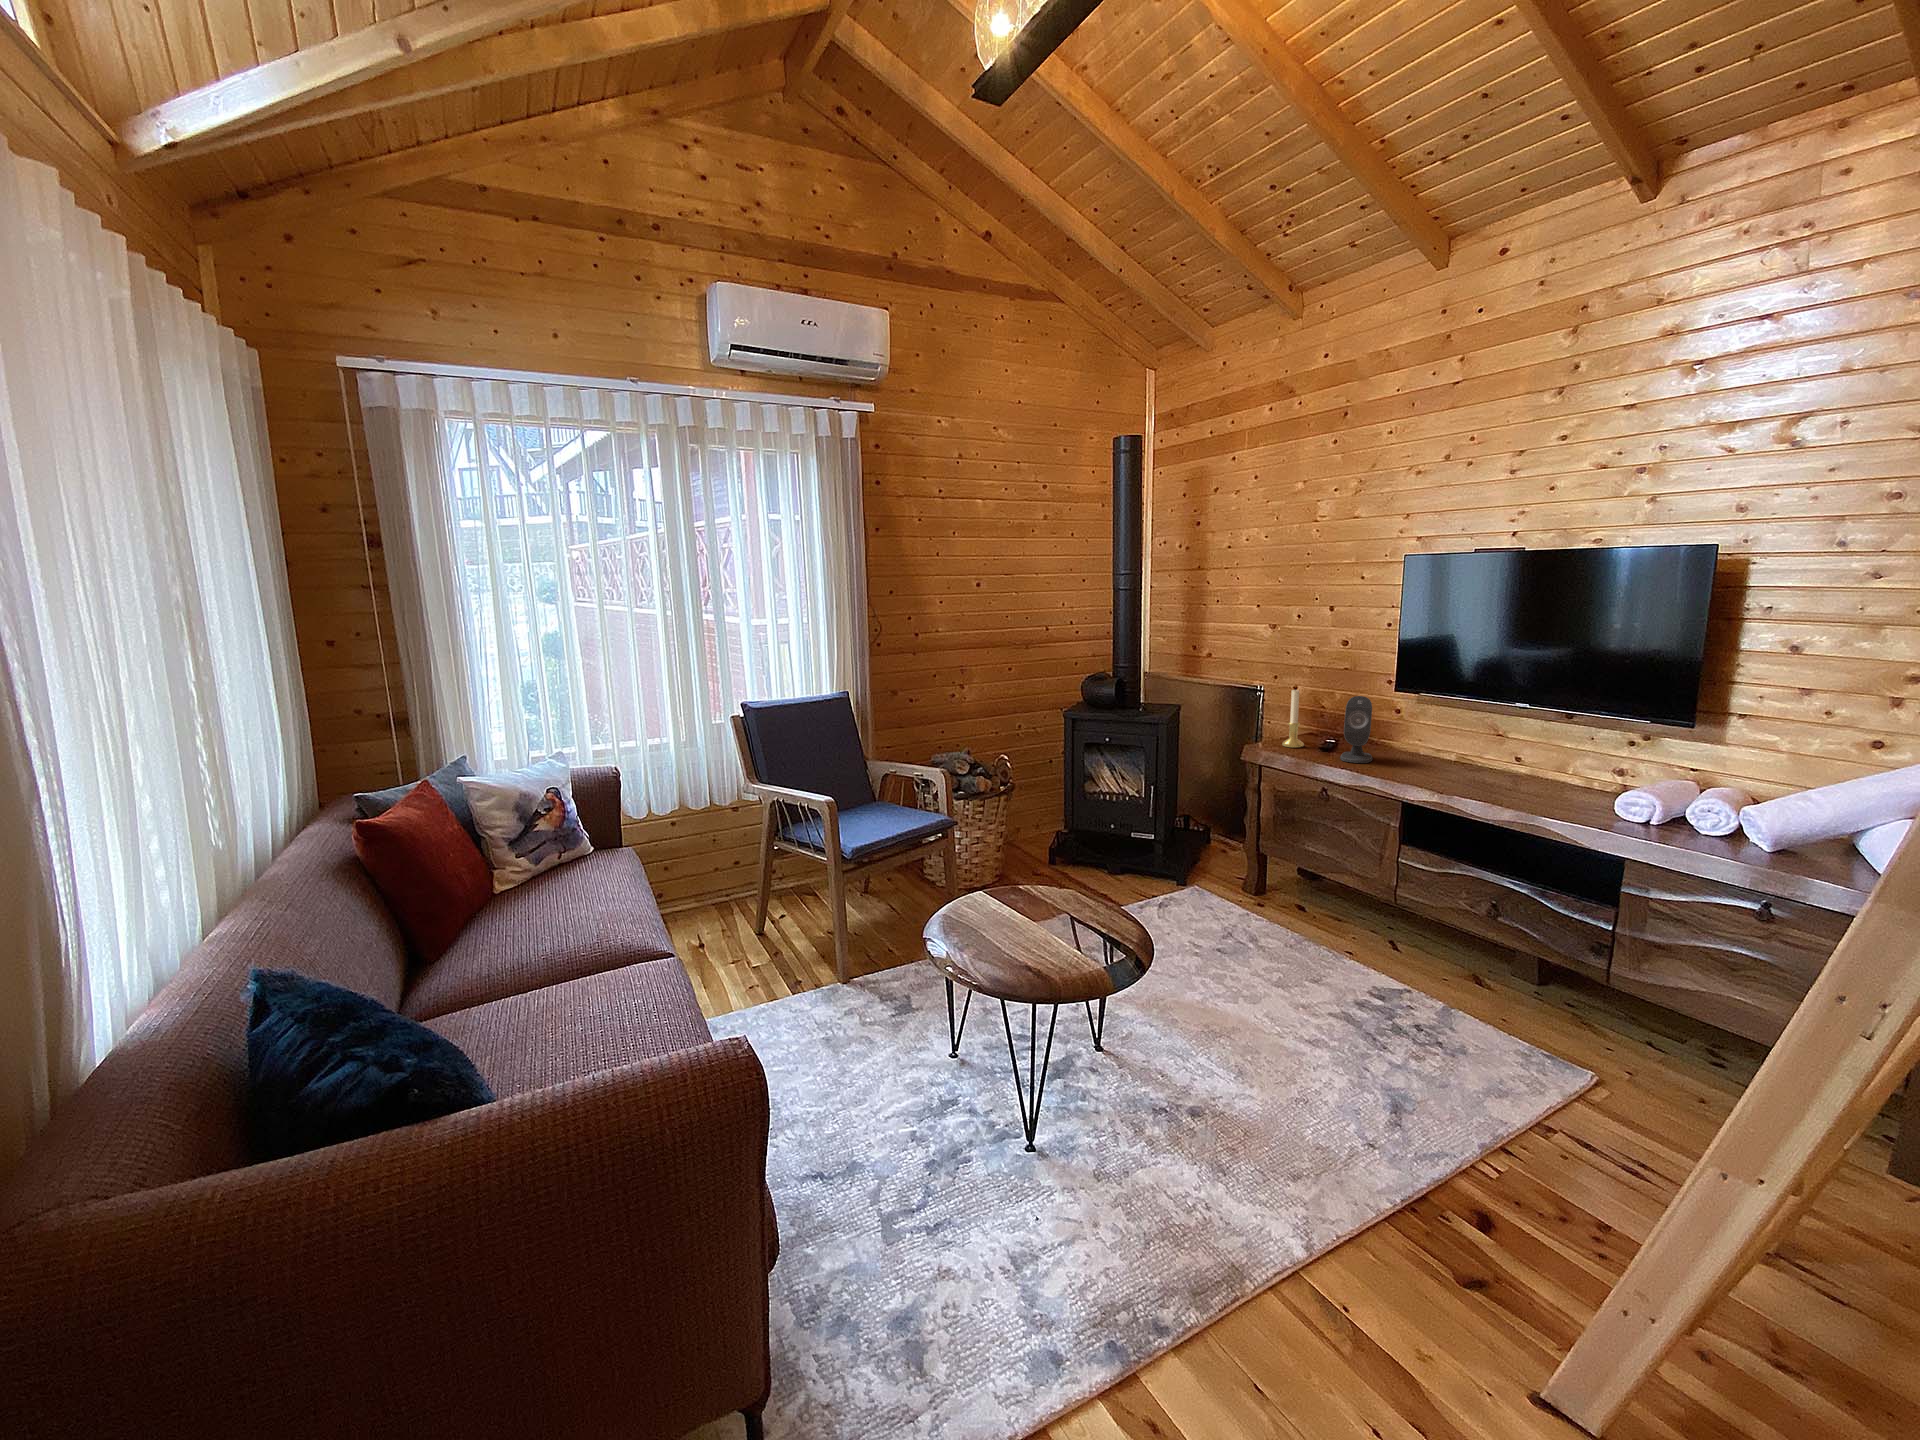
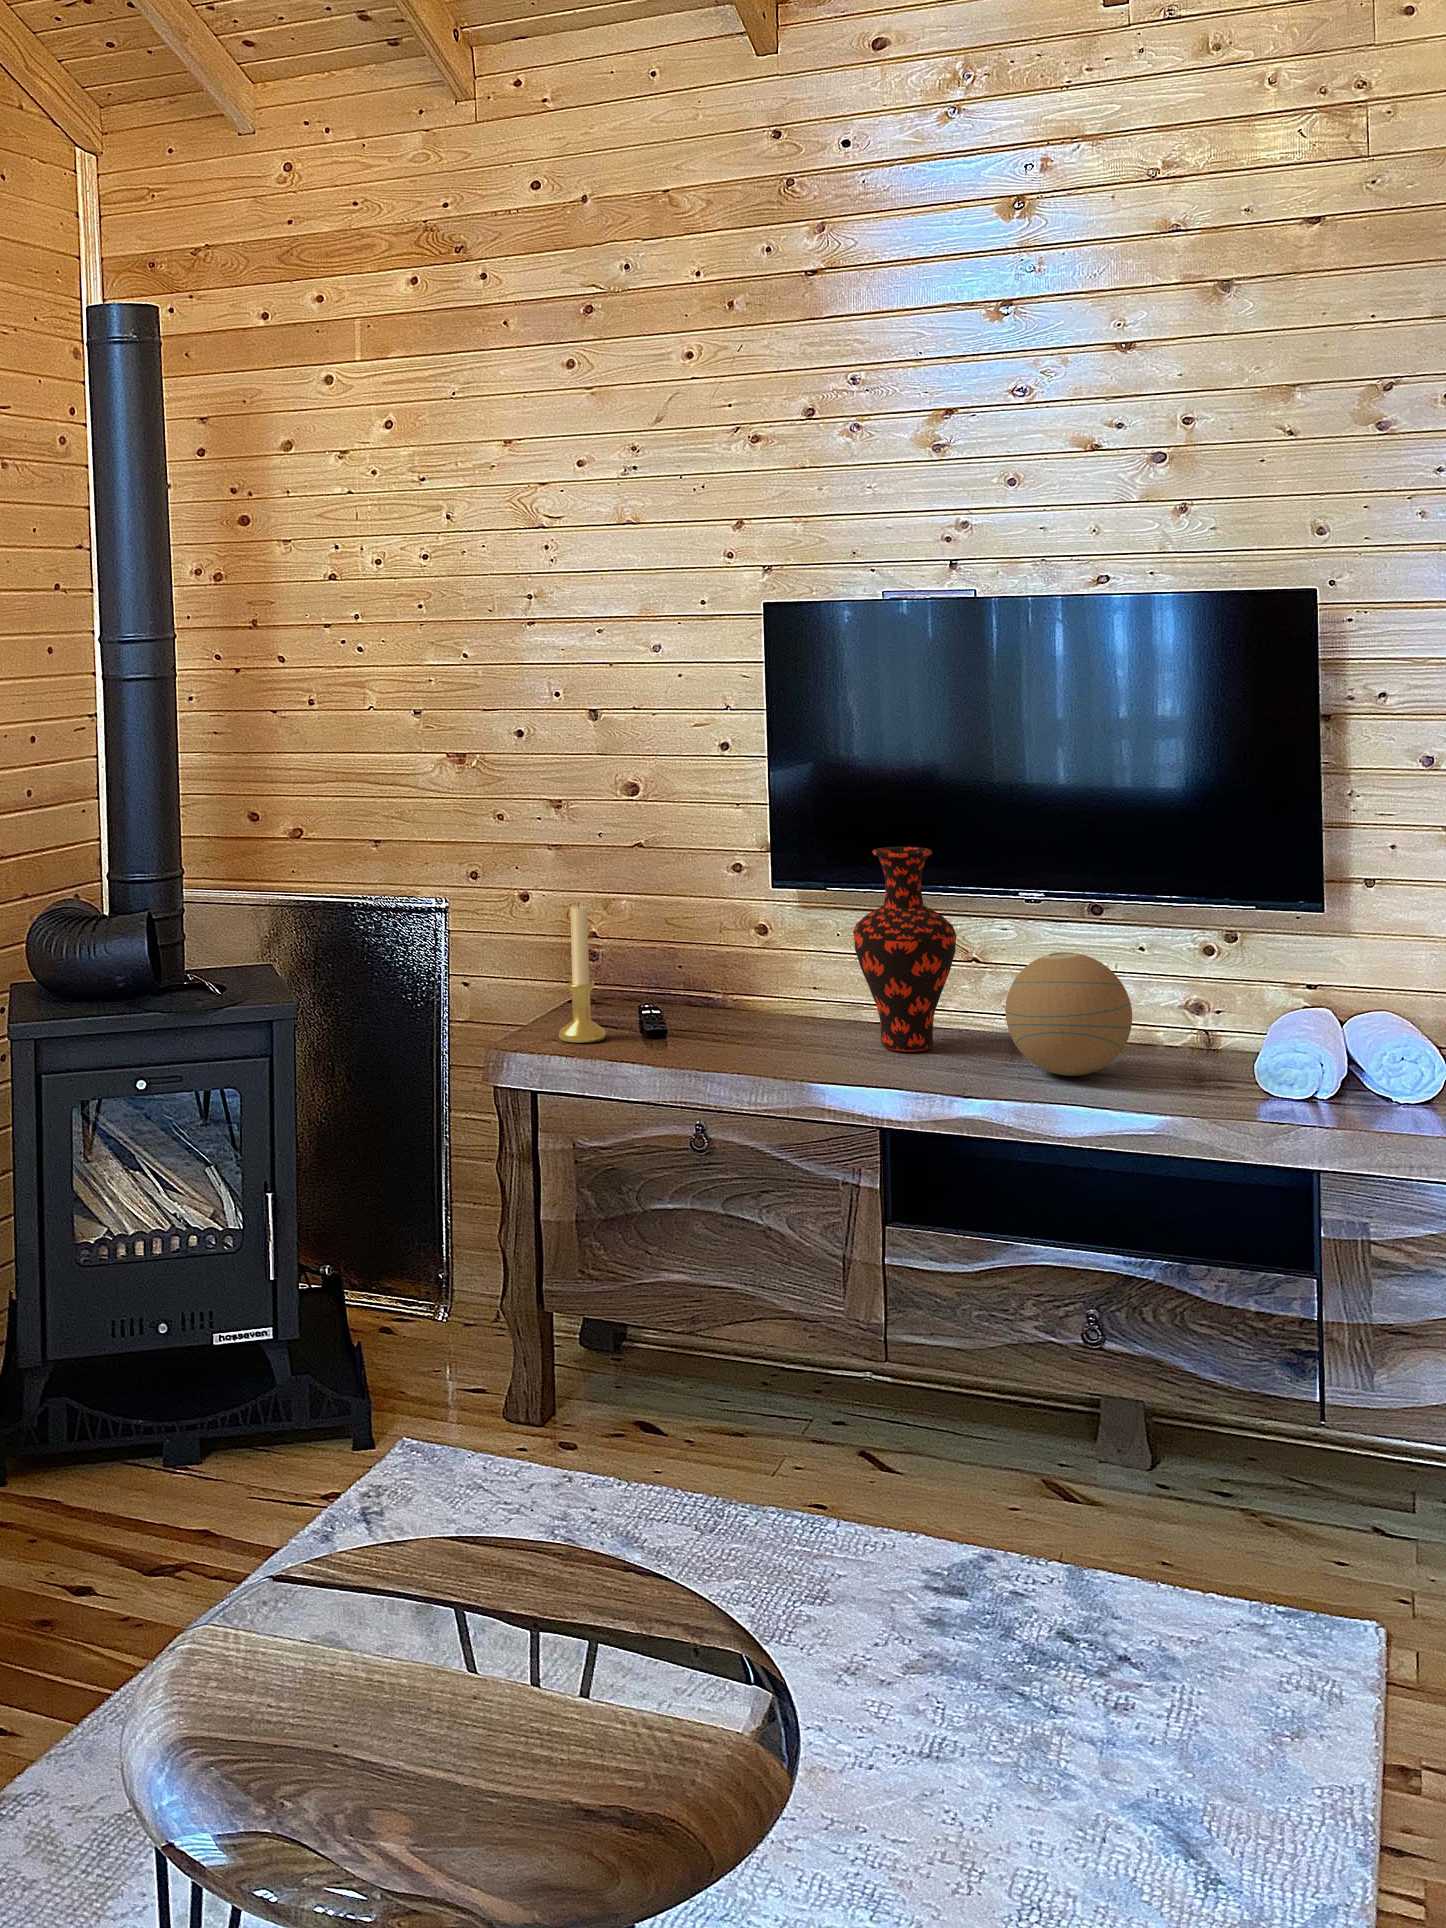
vase: none [1420,675,1477,771] -> present [853,847,956,1052]
speaker: present [1340,696,1373,763] -> none [700,907,771,1058]
decorative orb: none [1481,732,1554,792] -> present [1005,952,1132,1076]

